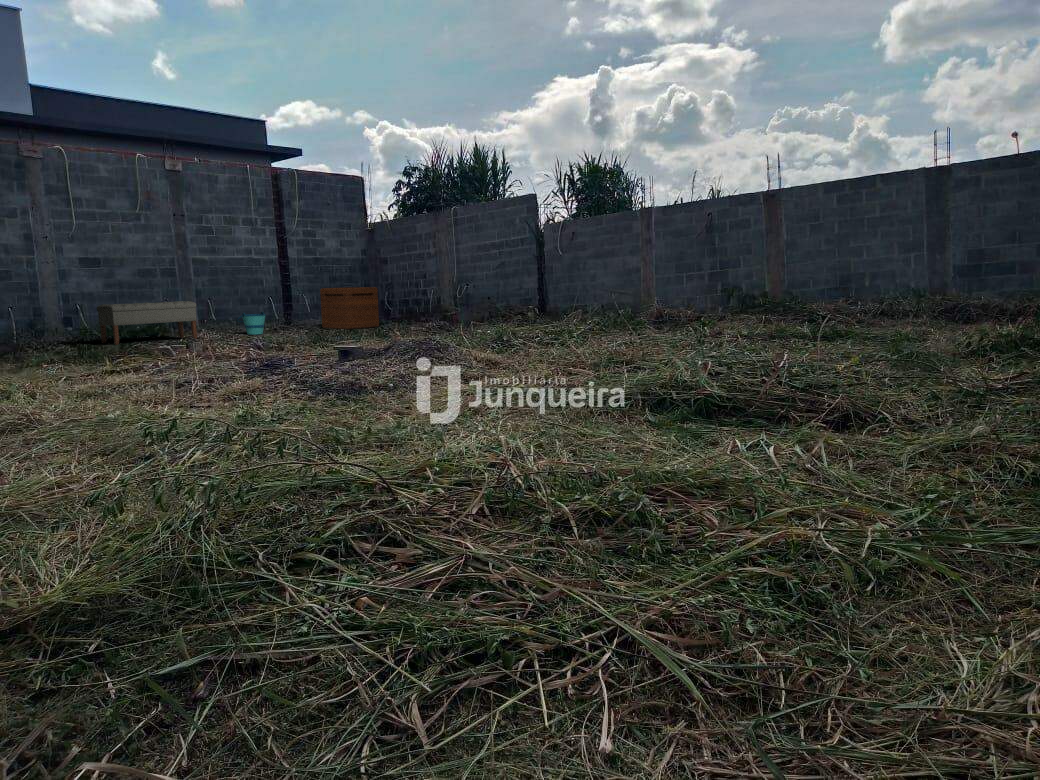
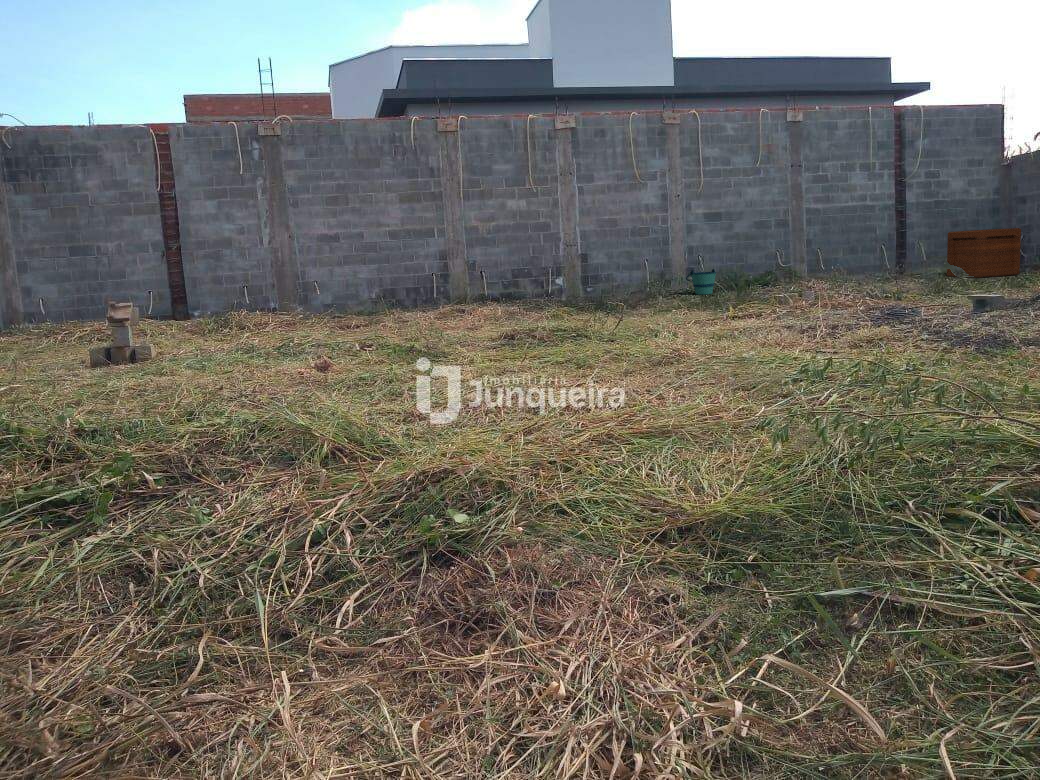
bench: present [97,301,197,345] -> none [720,250,813,293]
bucket: present [237,311,266,335] -> present [686,269,716,295]

